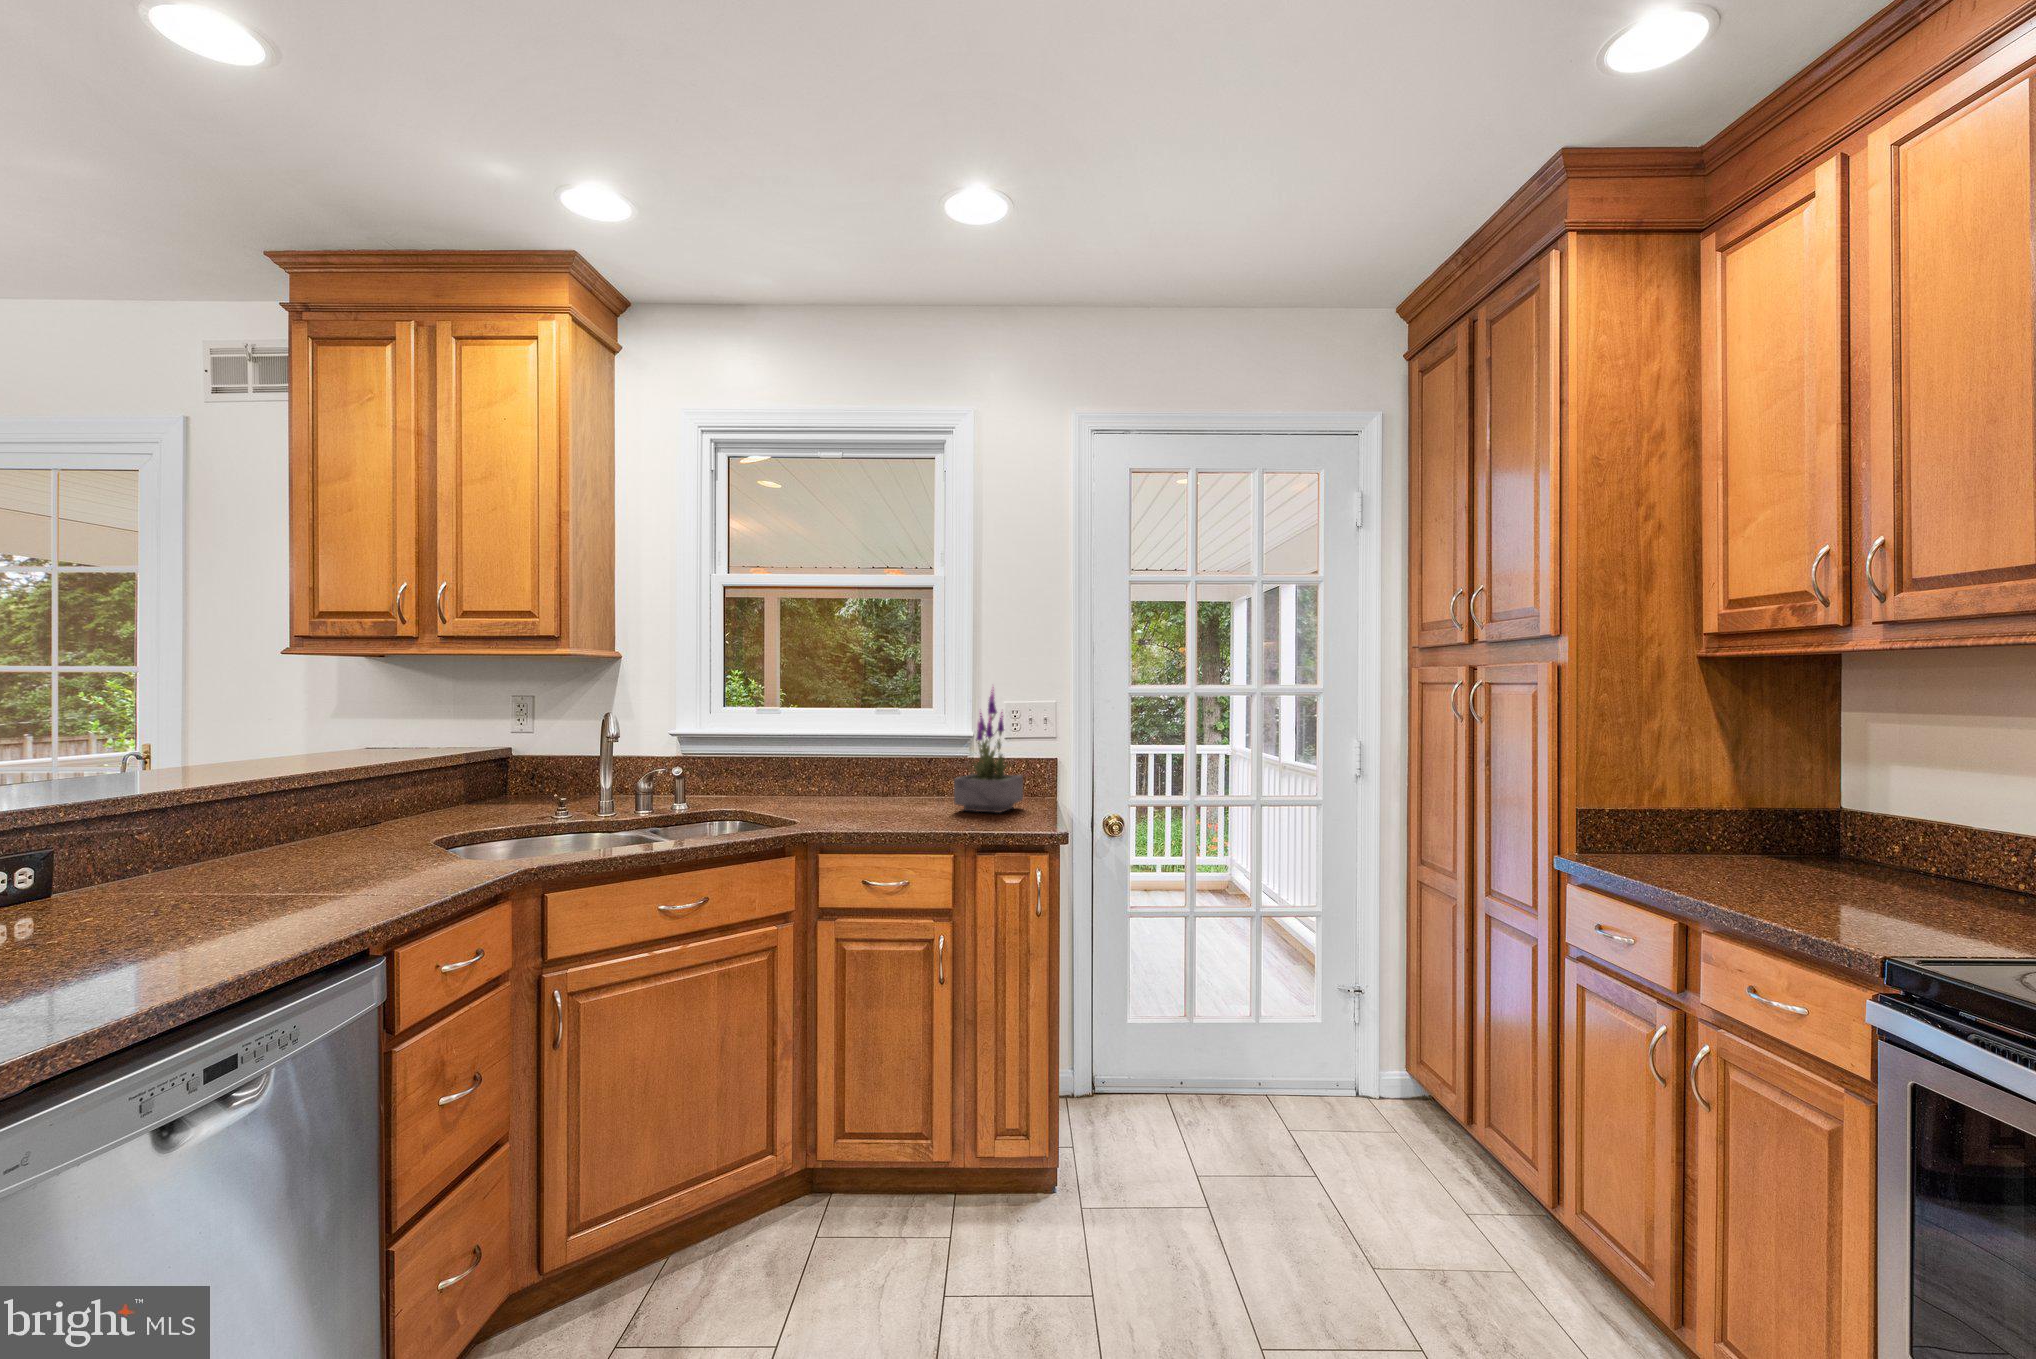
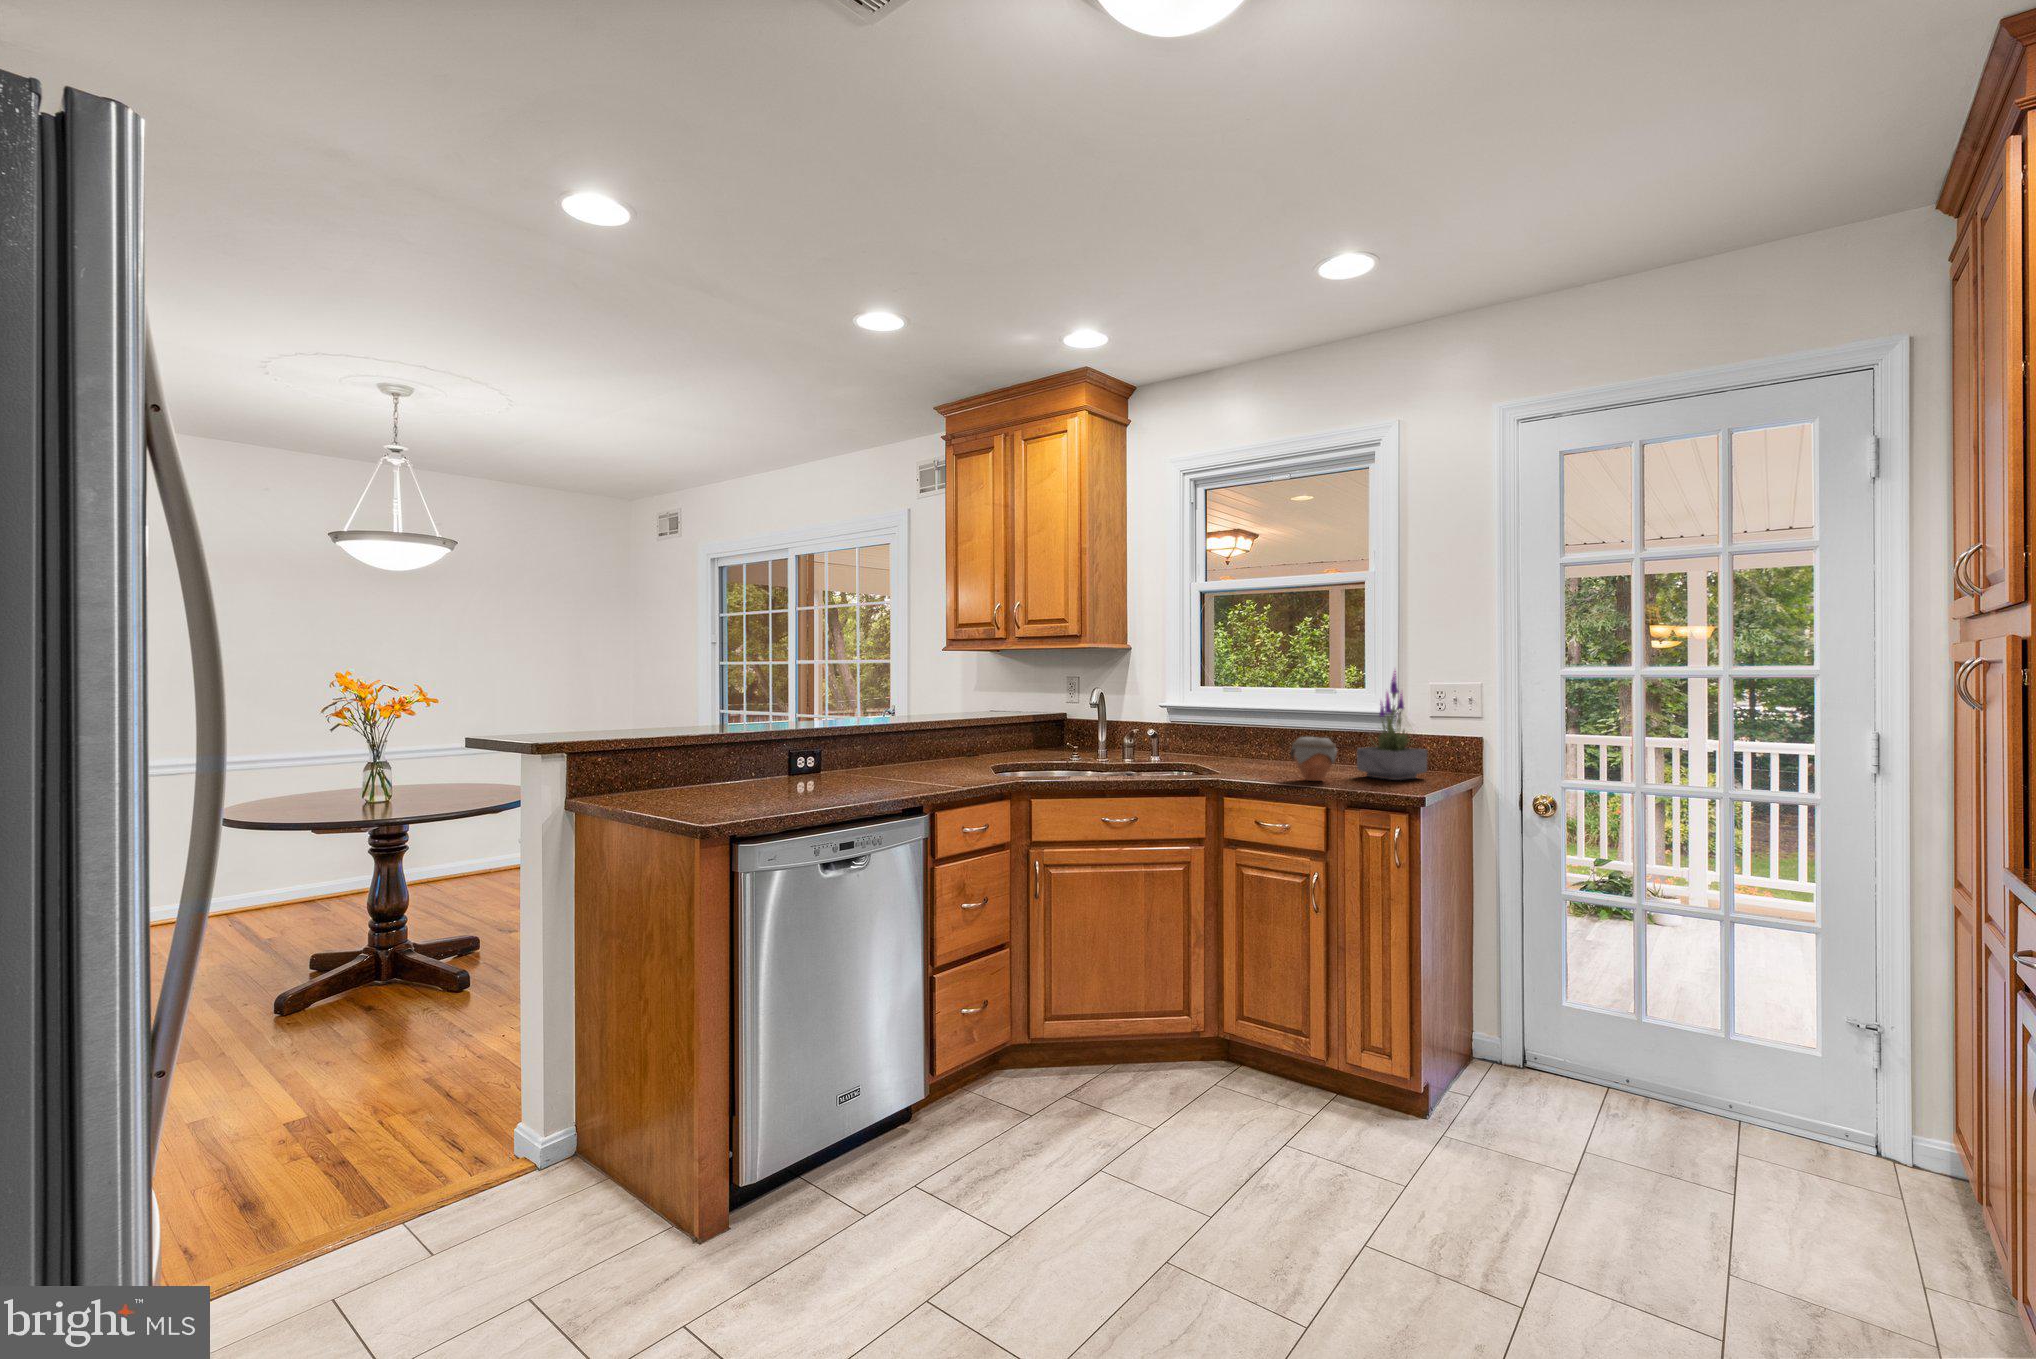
jar: none [894,768,946,823] -> present [1290,737,1337,781]

